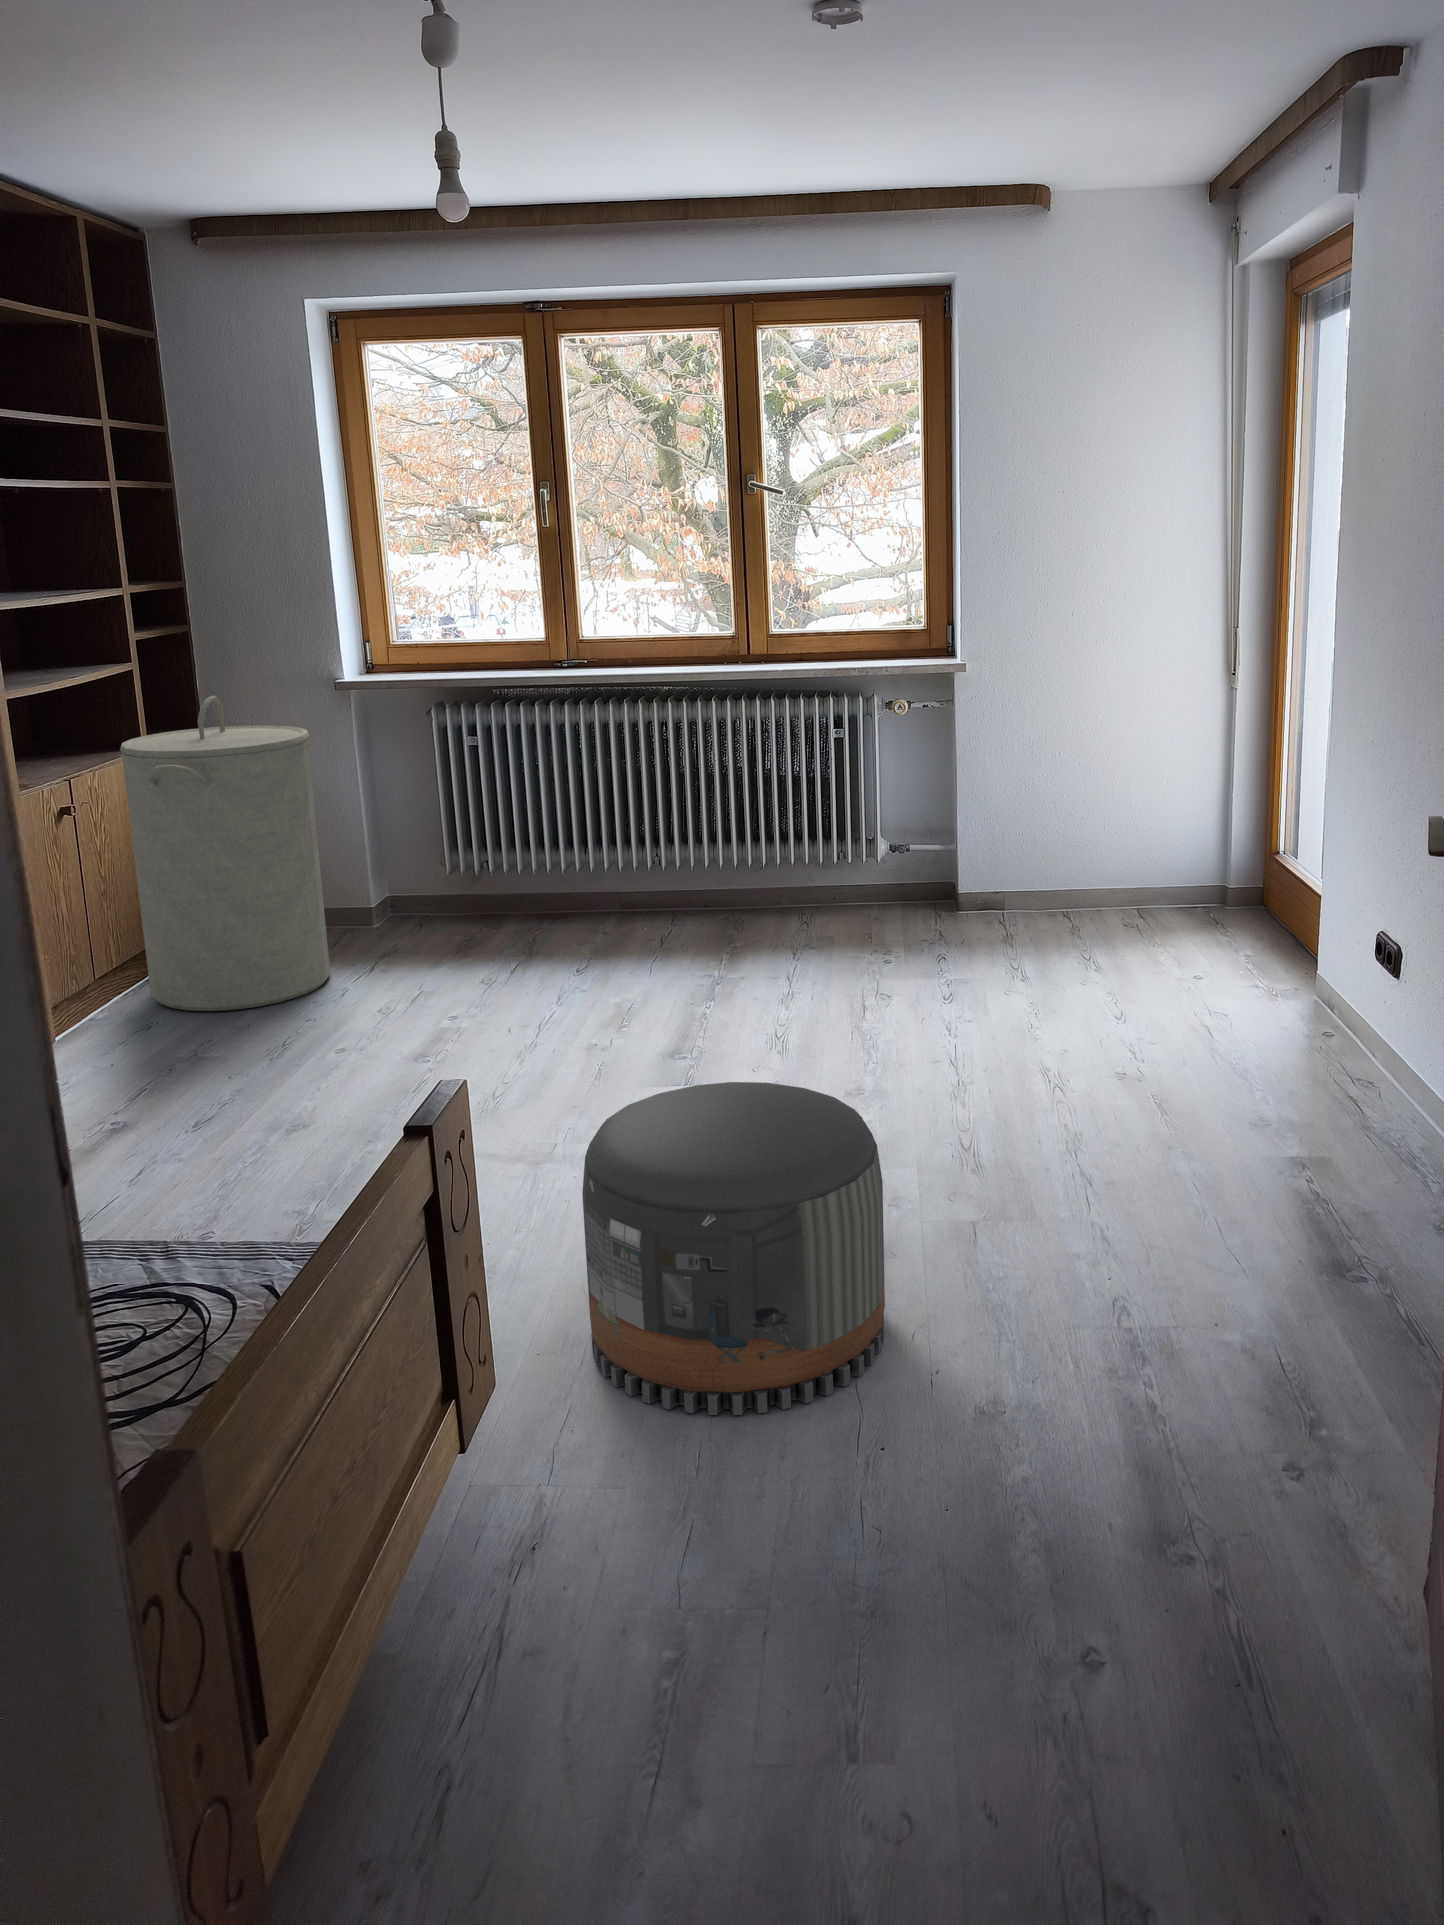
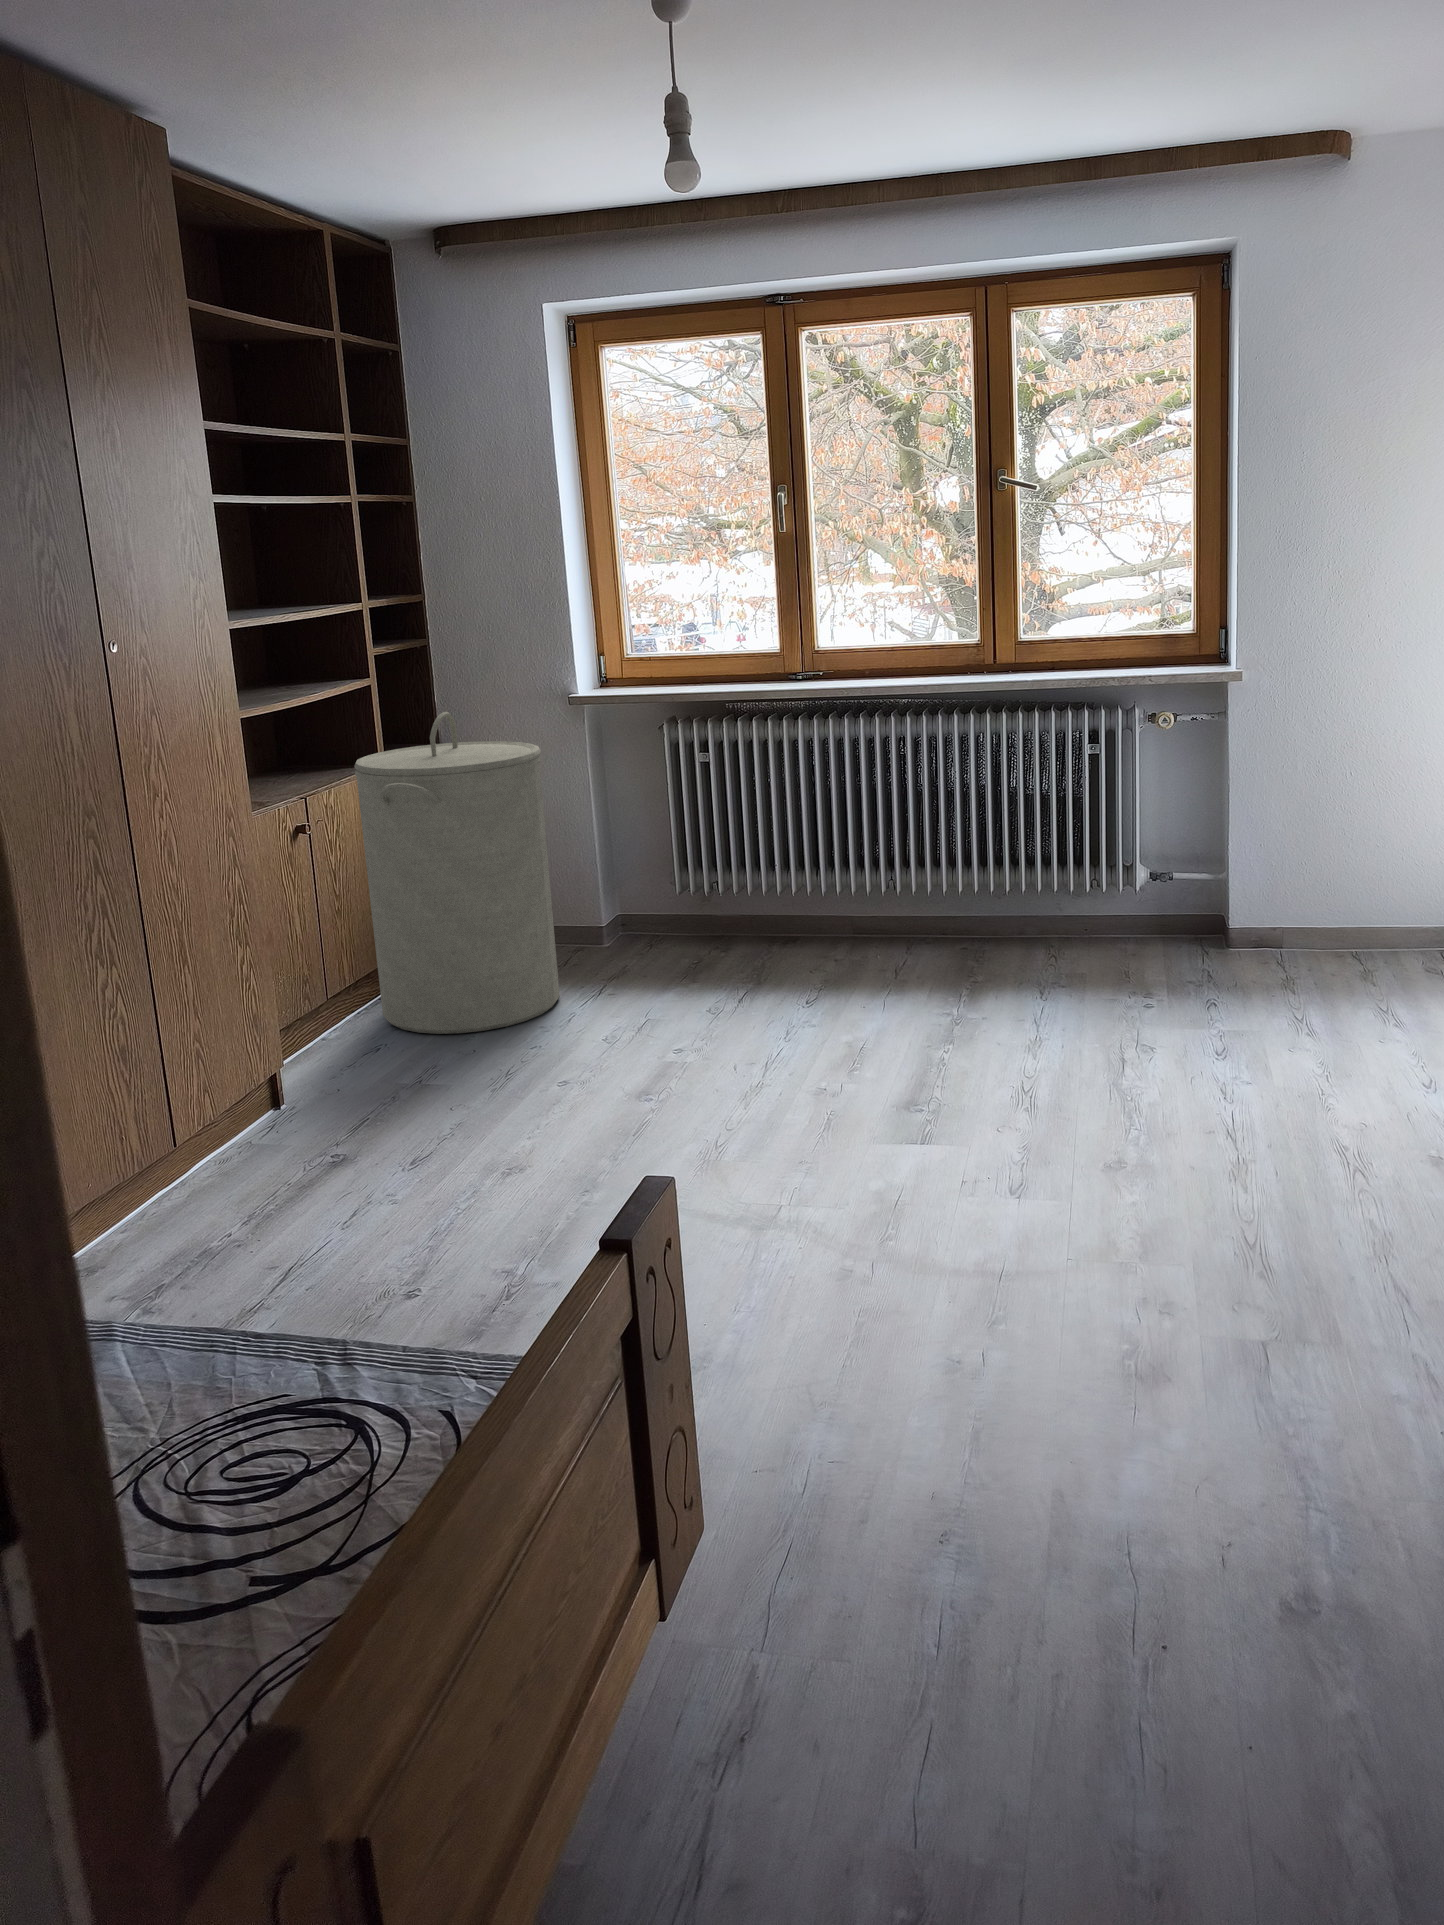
pouf: present [582,1082,885,1415] -> none [812,1157,1161,1559]

